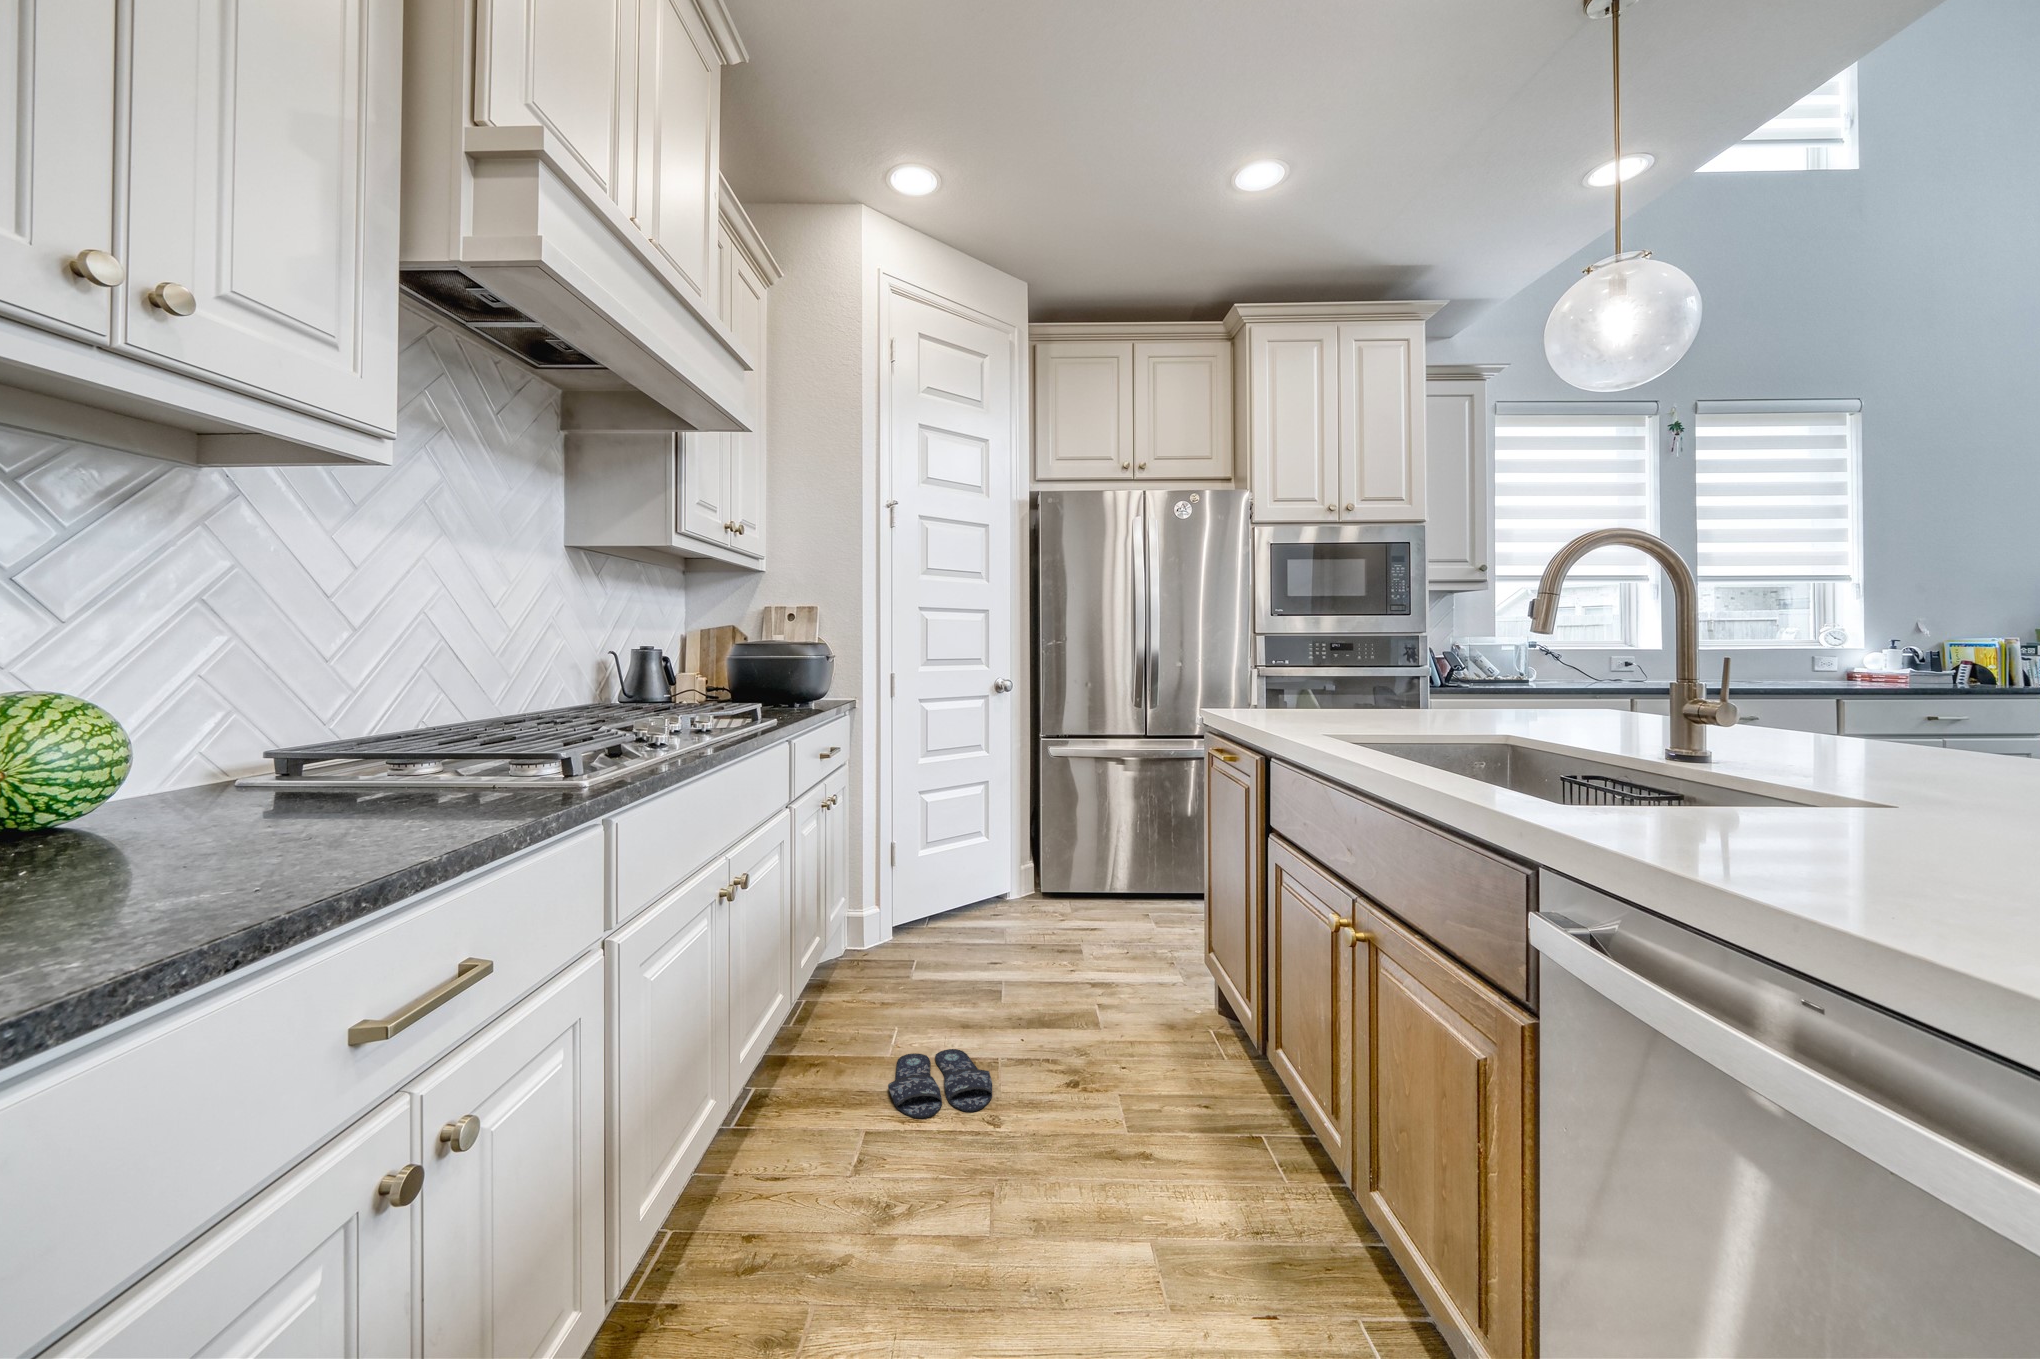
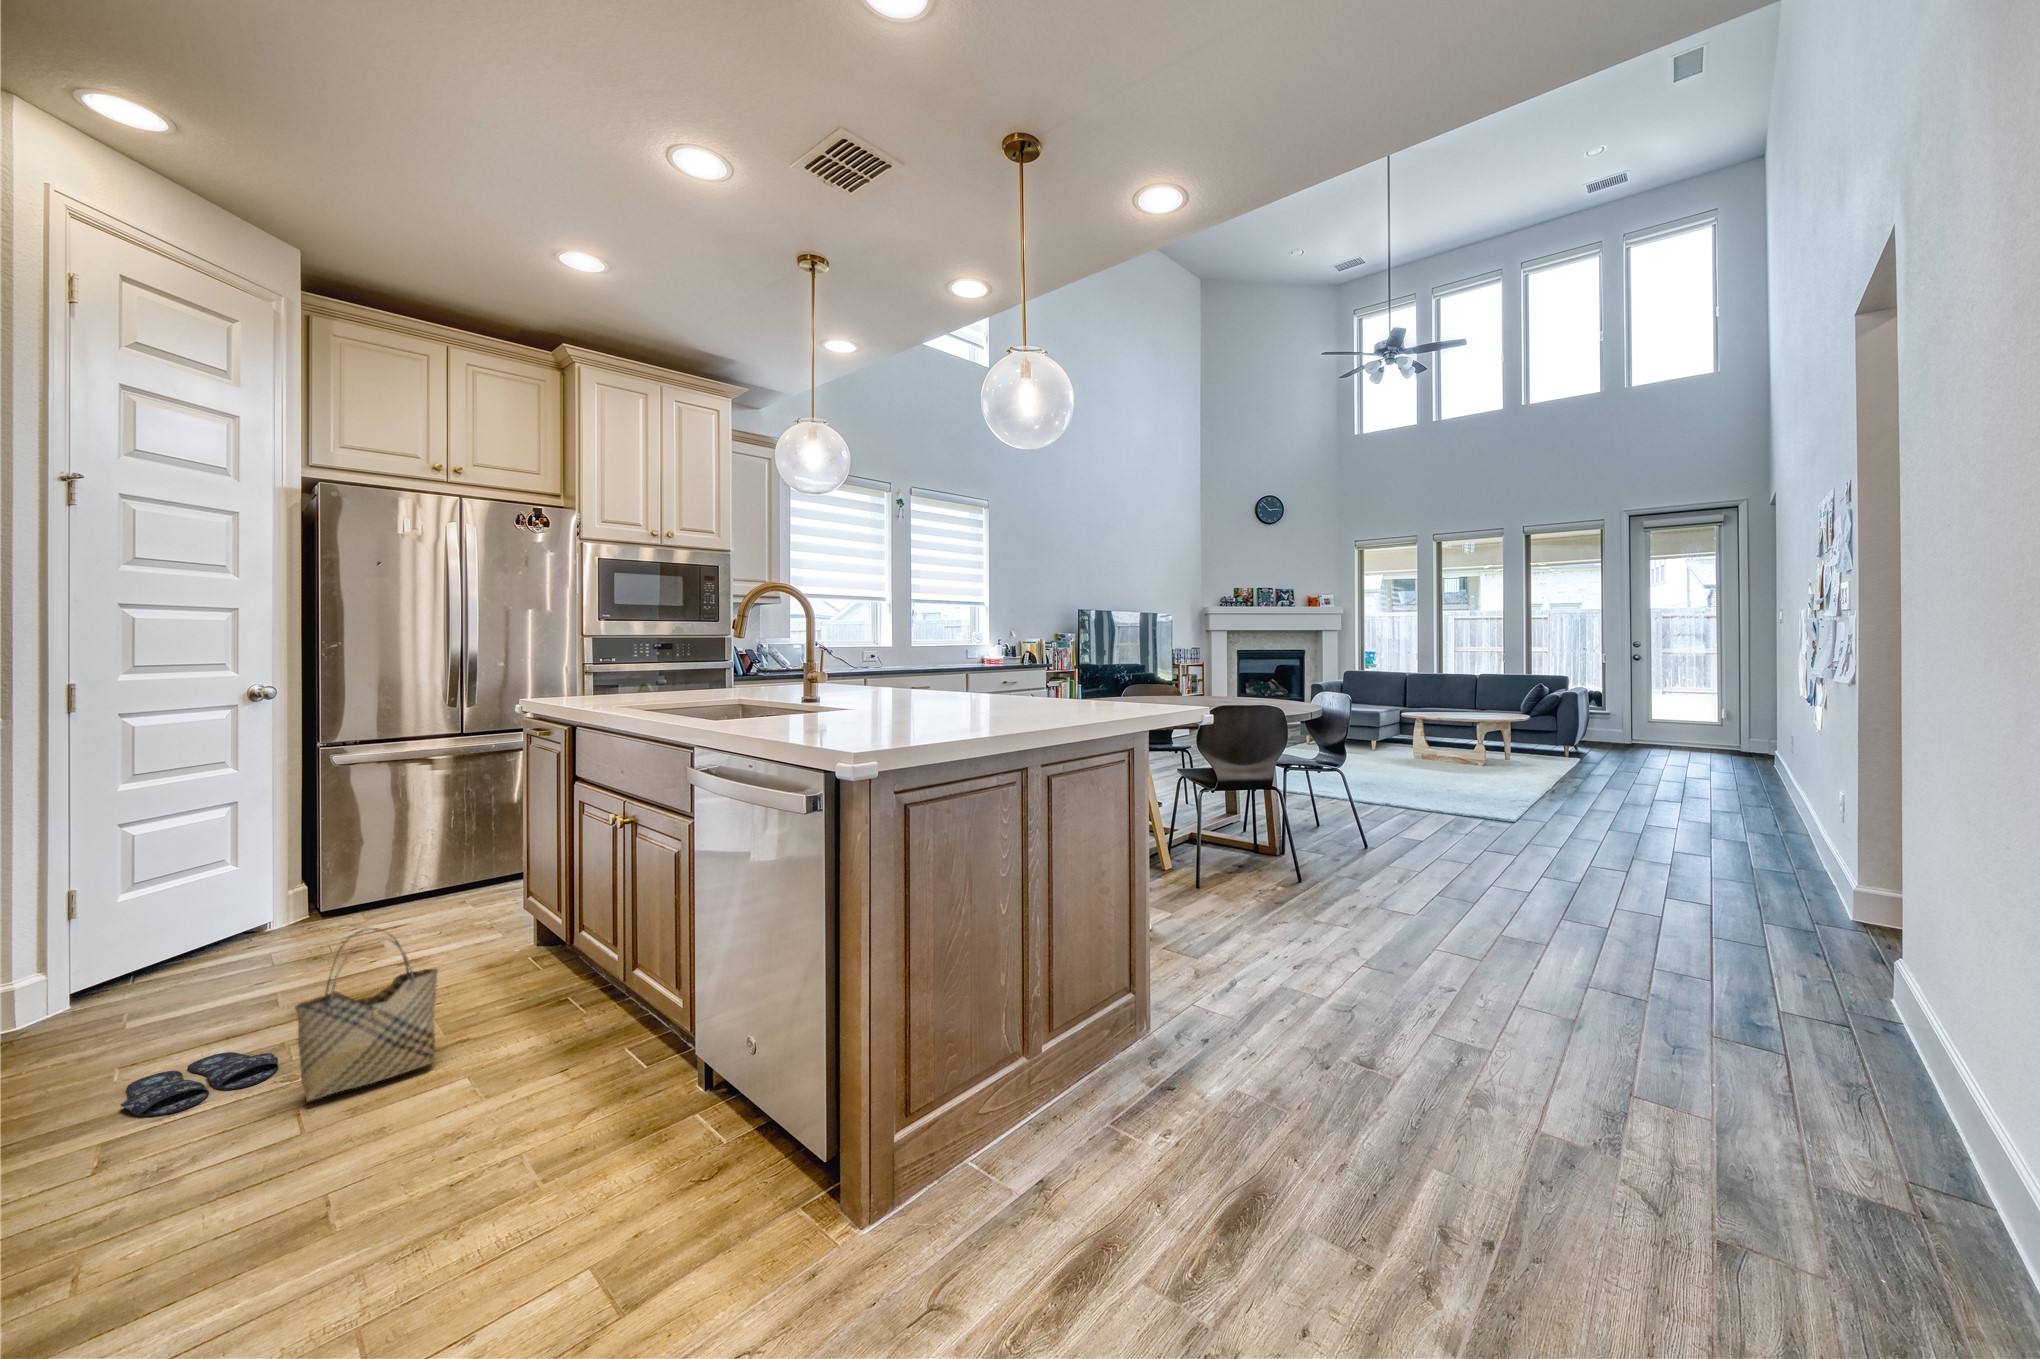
woven basket: none [996,980,1123,1179] -> present [295,928,438,1101]

